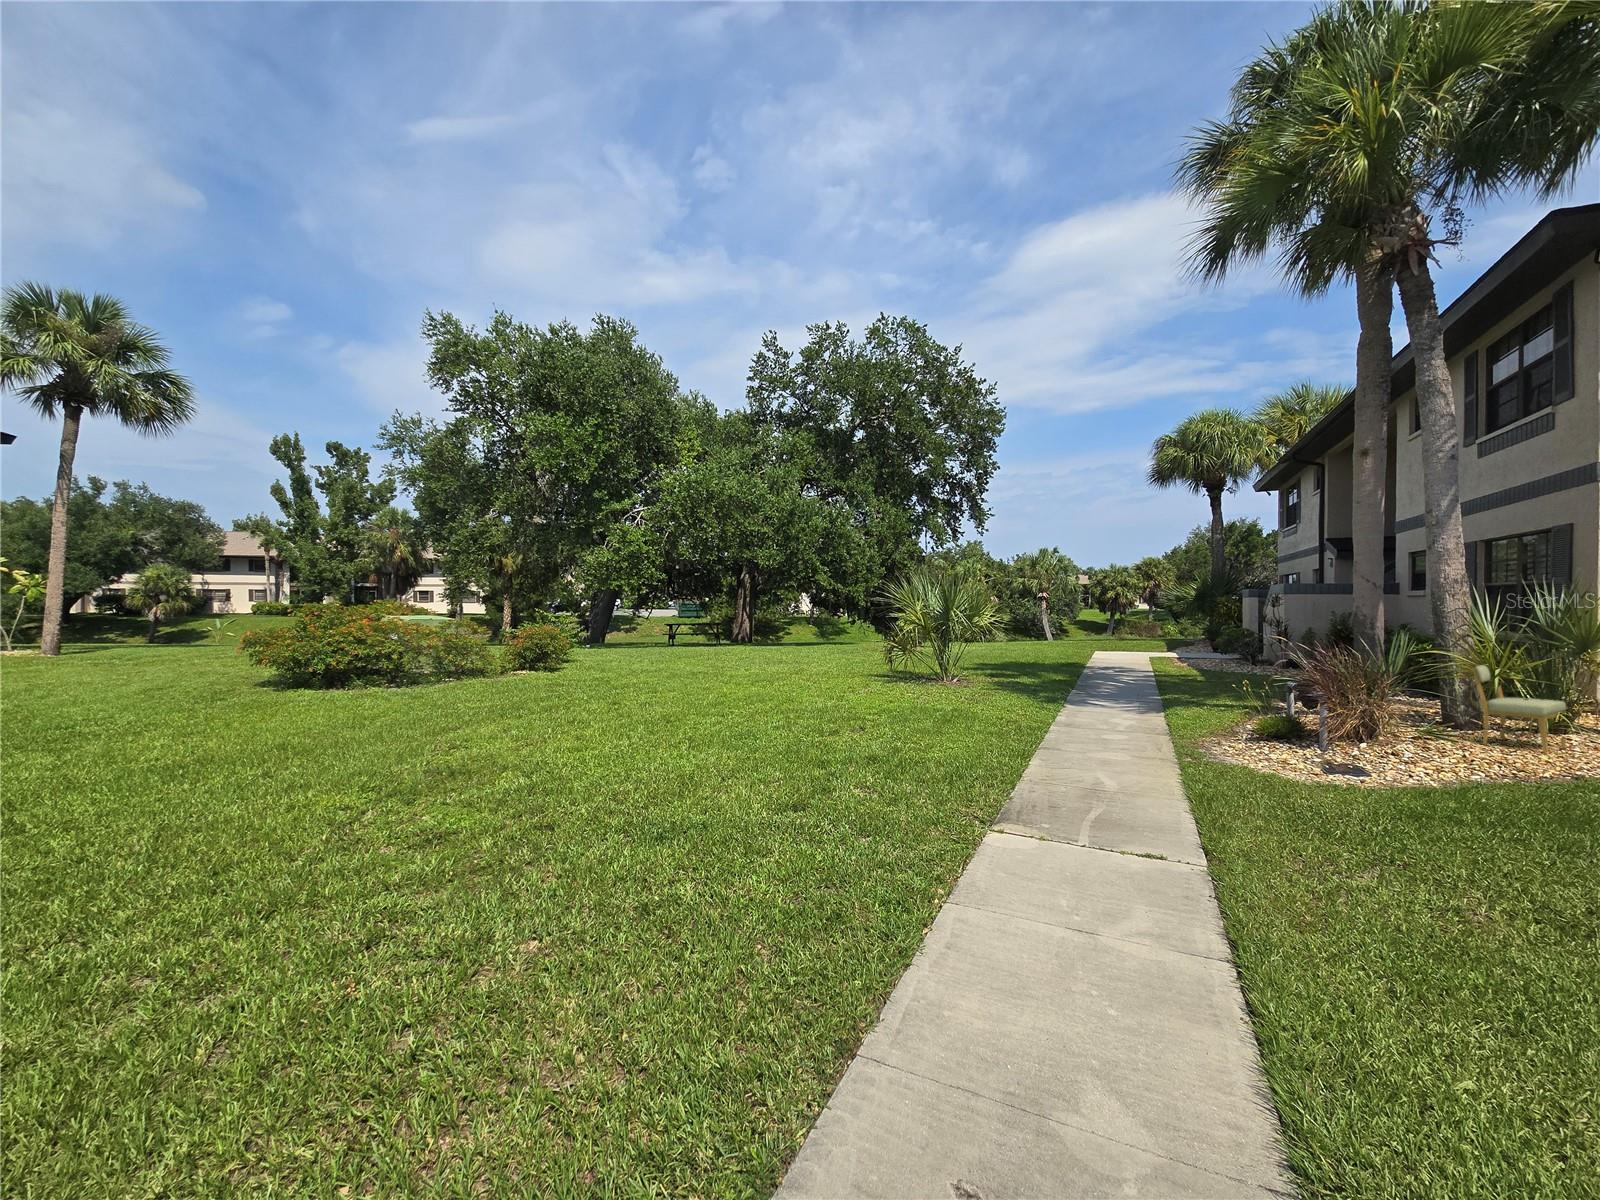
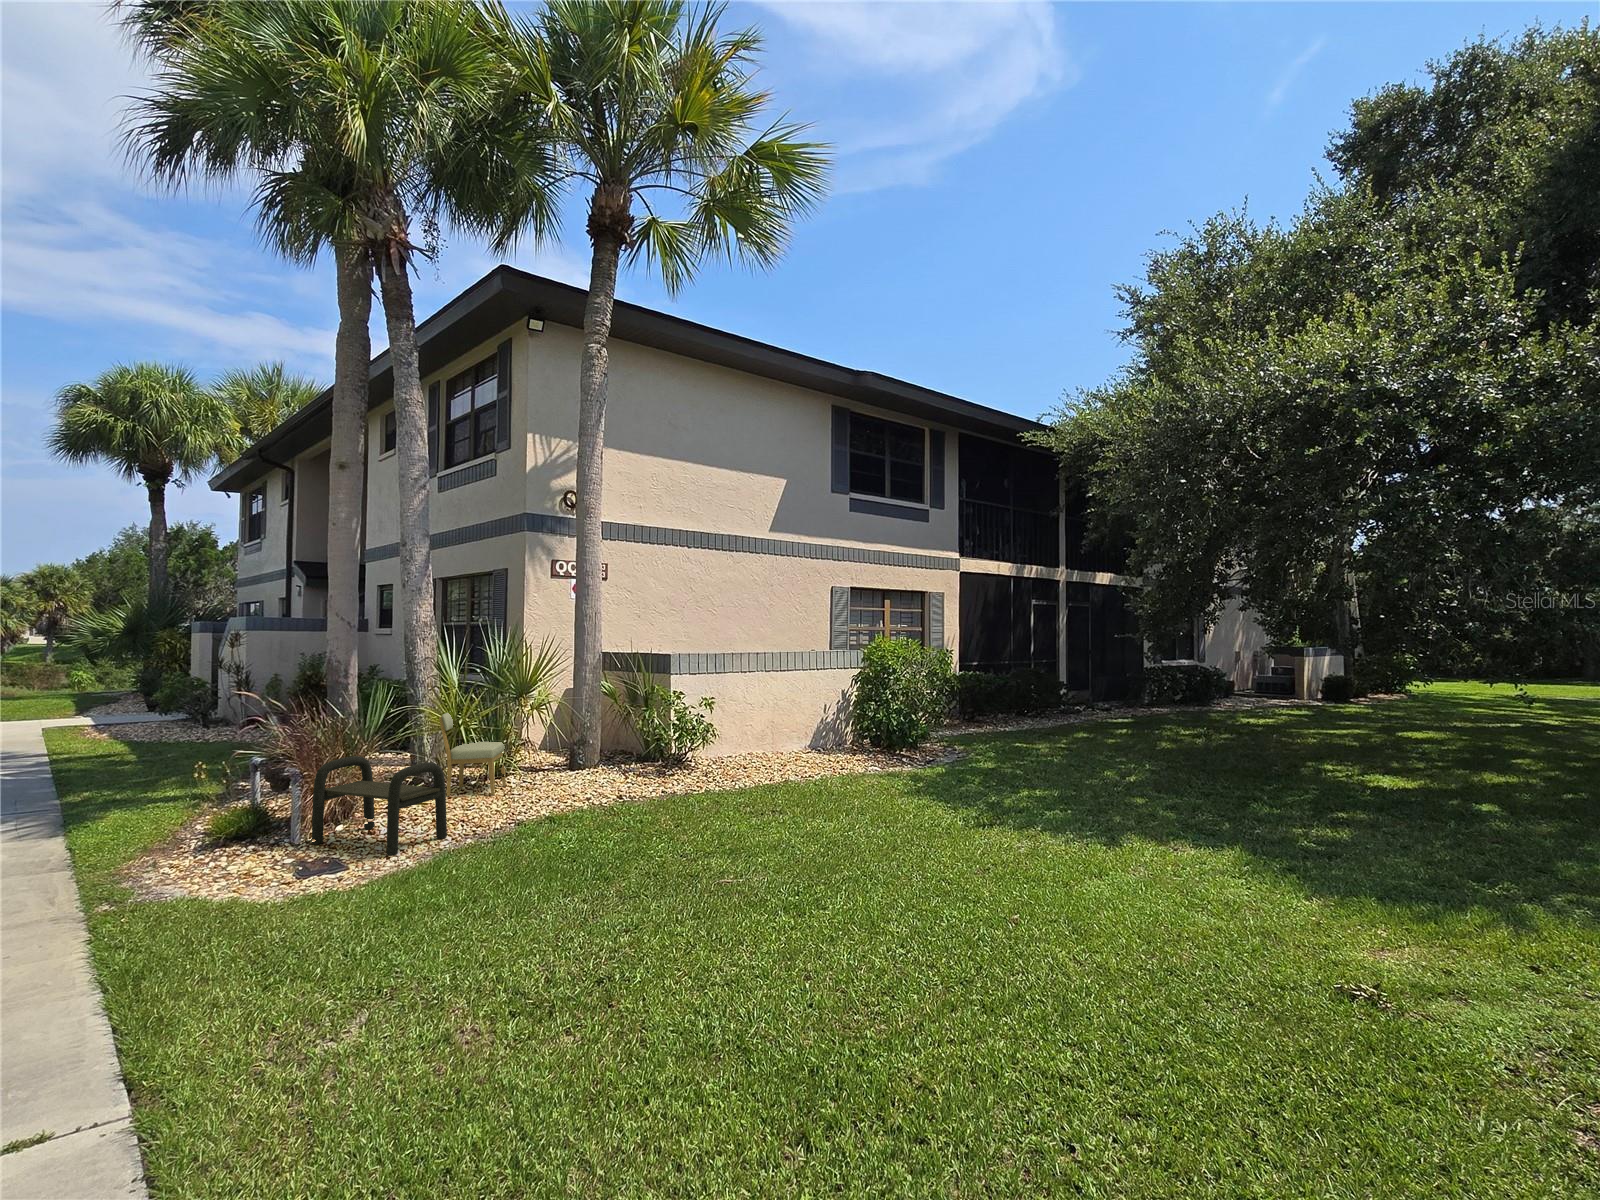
bench: none [1338,689,1478,775] -> present [312,756,447,855]

